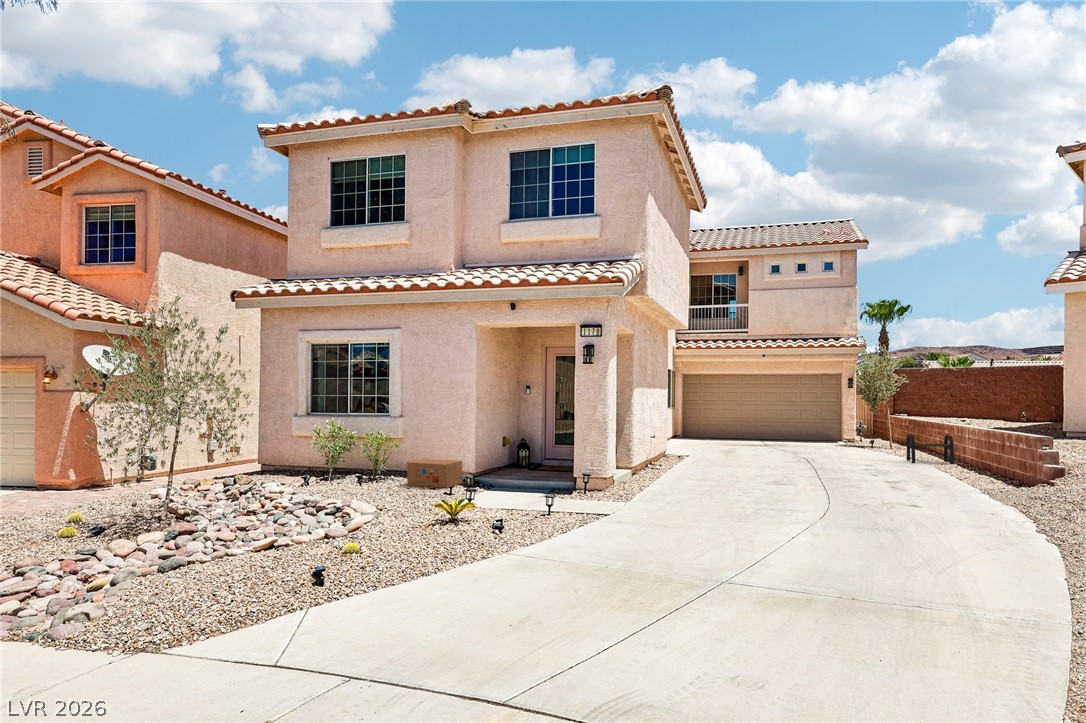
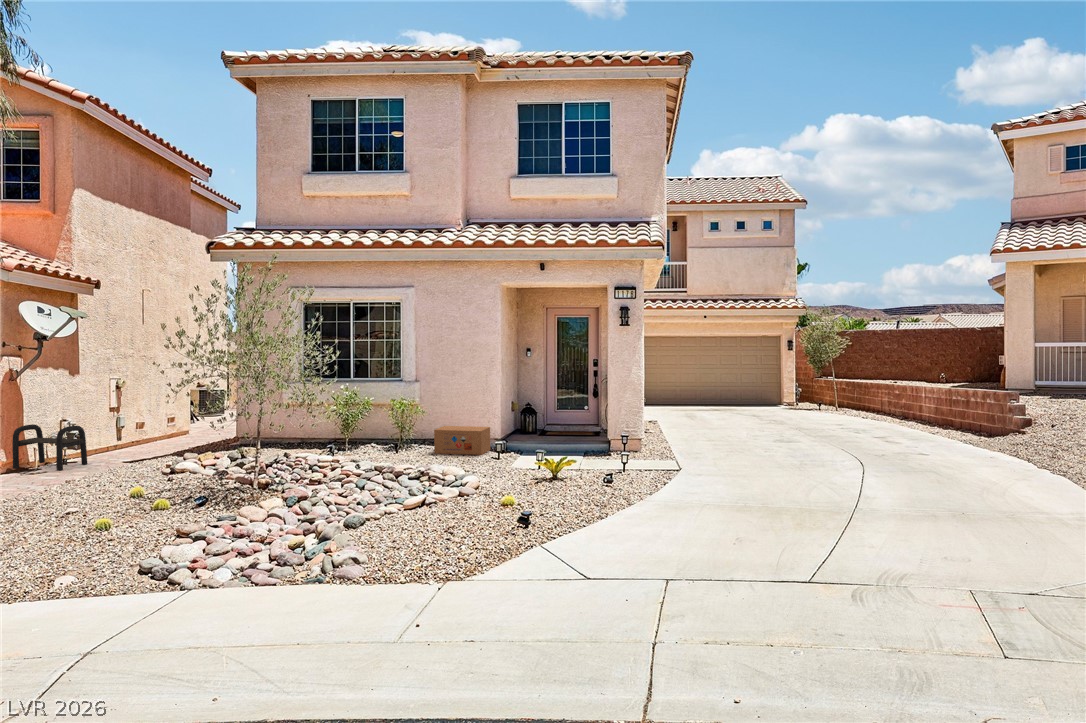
bench: present [907,435,954,464] -> present [12,424,87,471]

